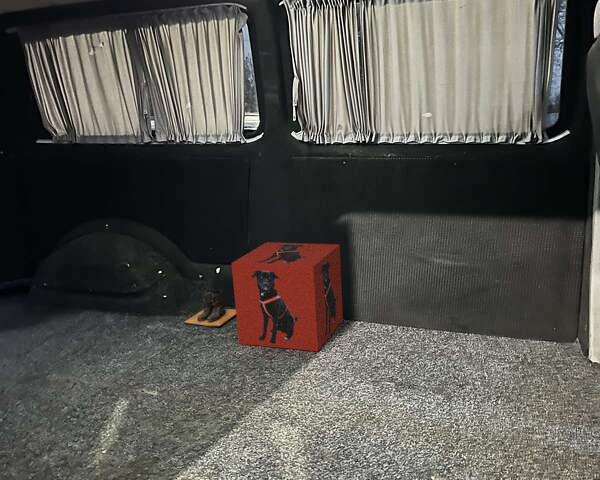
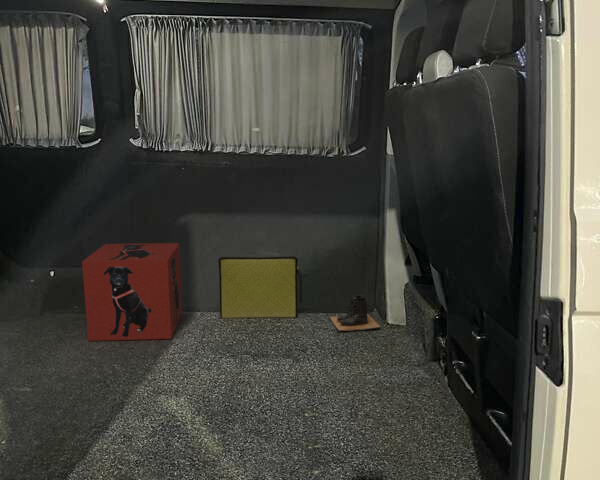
bag: none [378,263,477,340] -> present [218,256,302,318]
boots: present [184,289,236,327] -> present [329,295,380,331]

